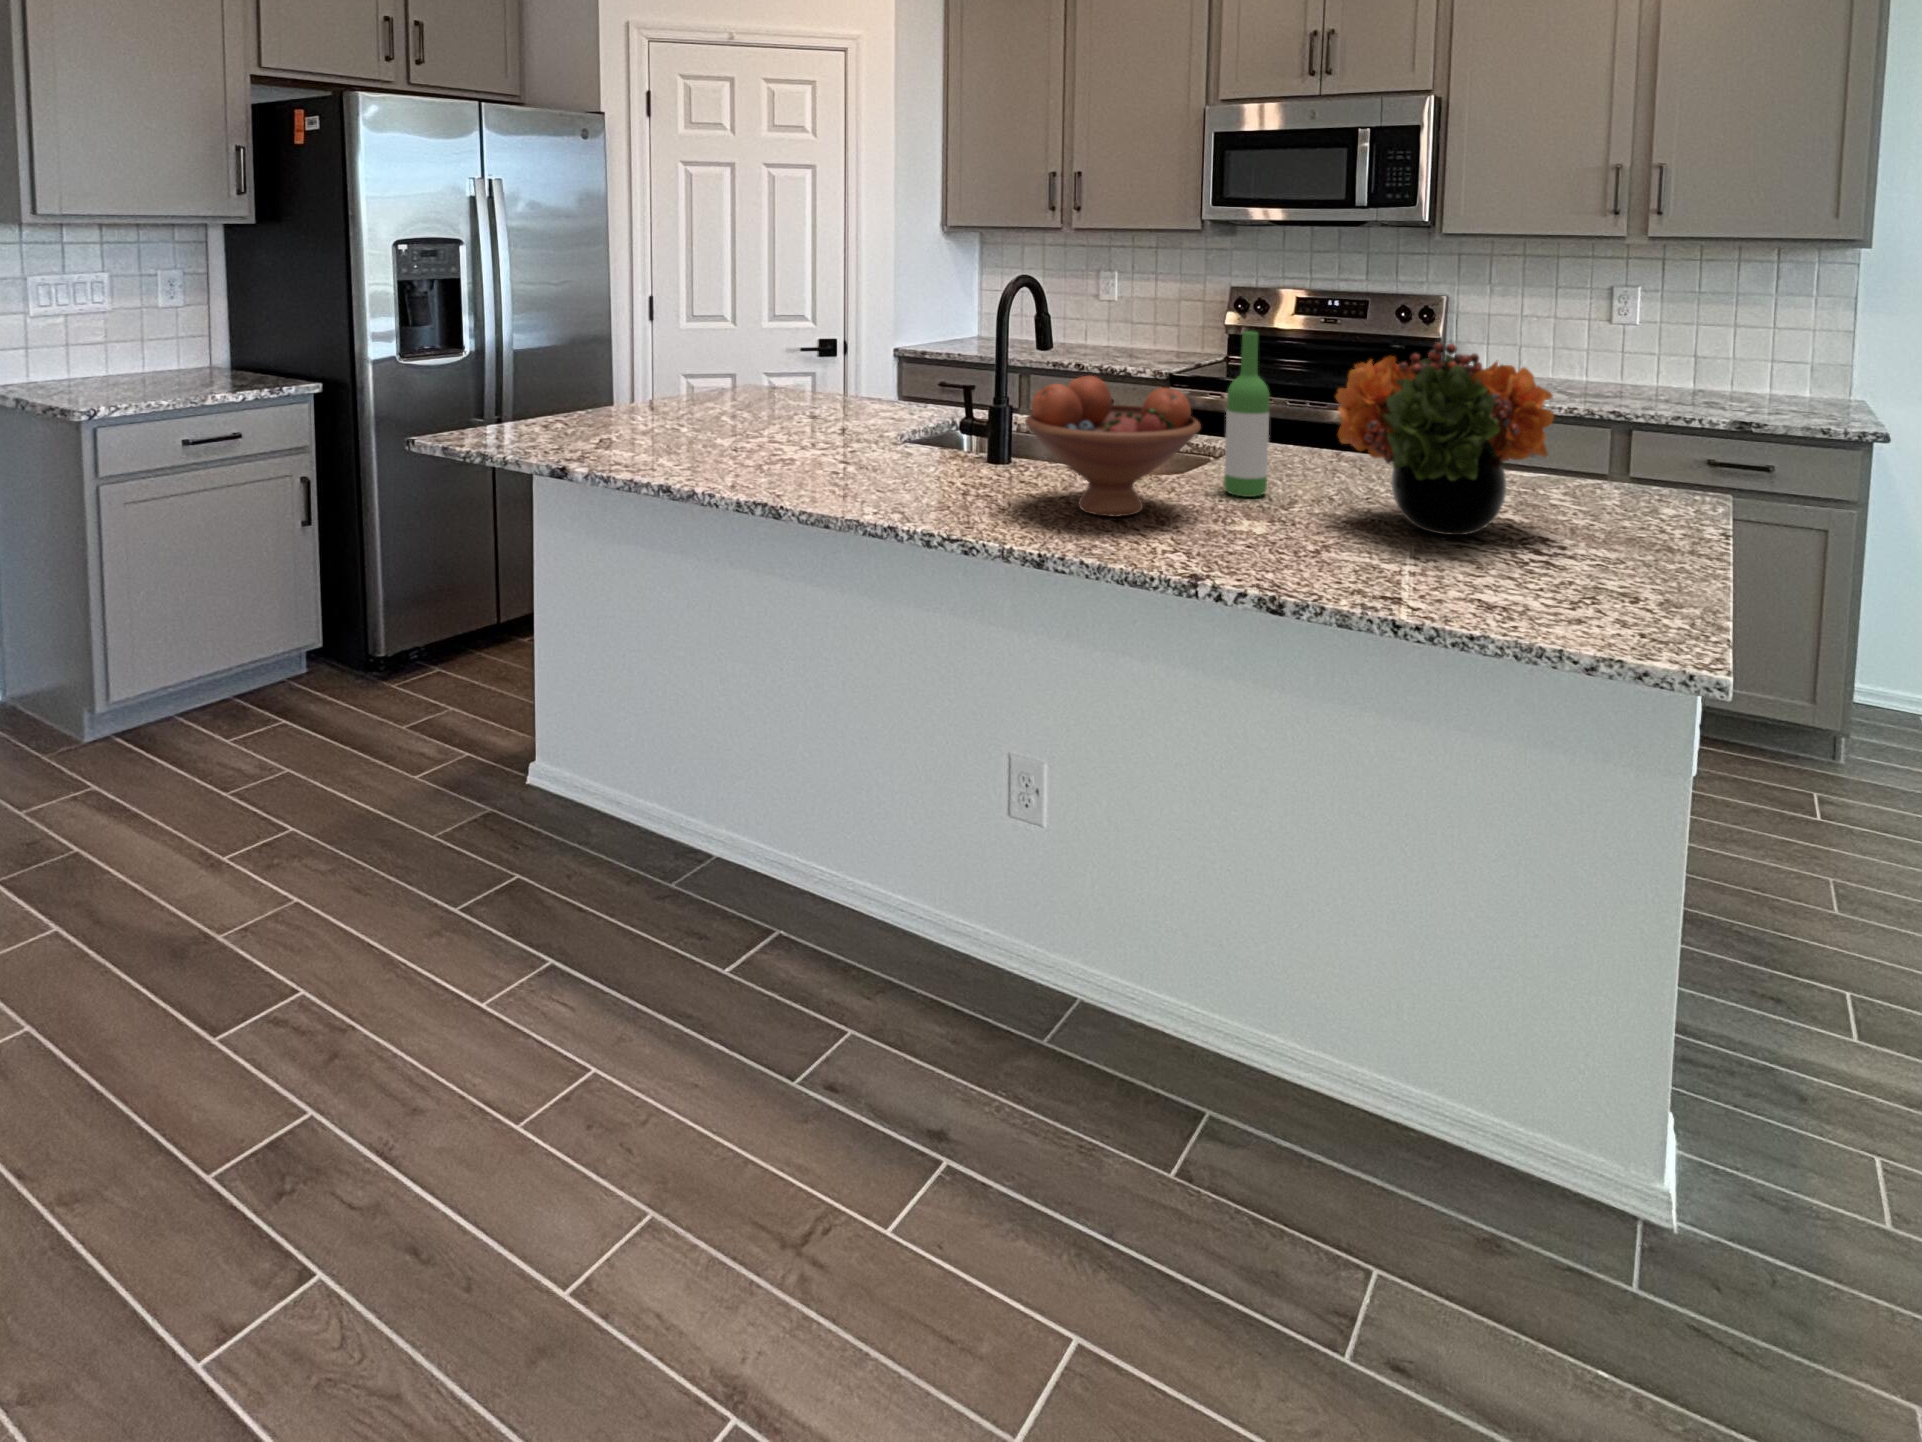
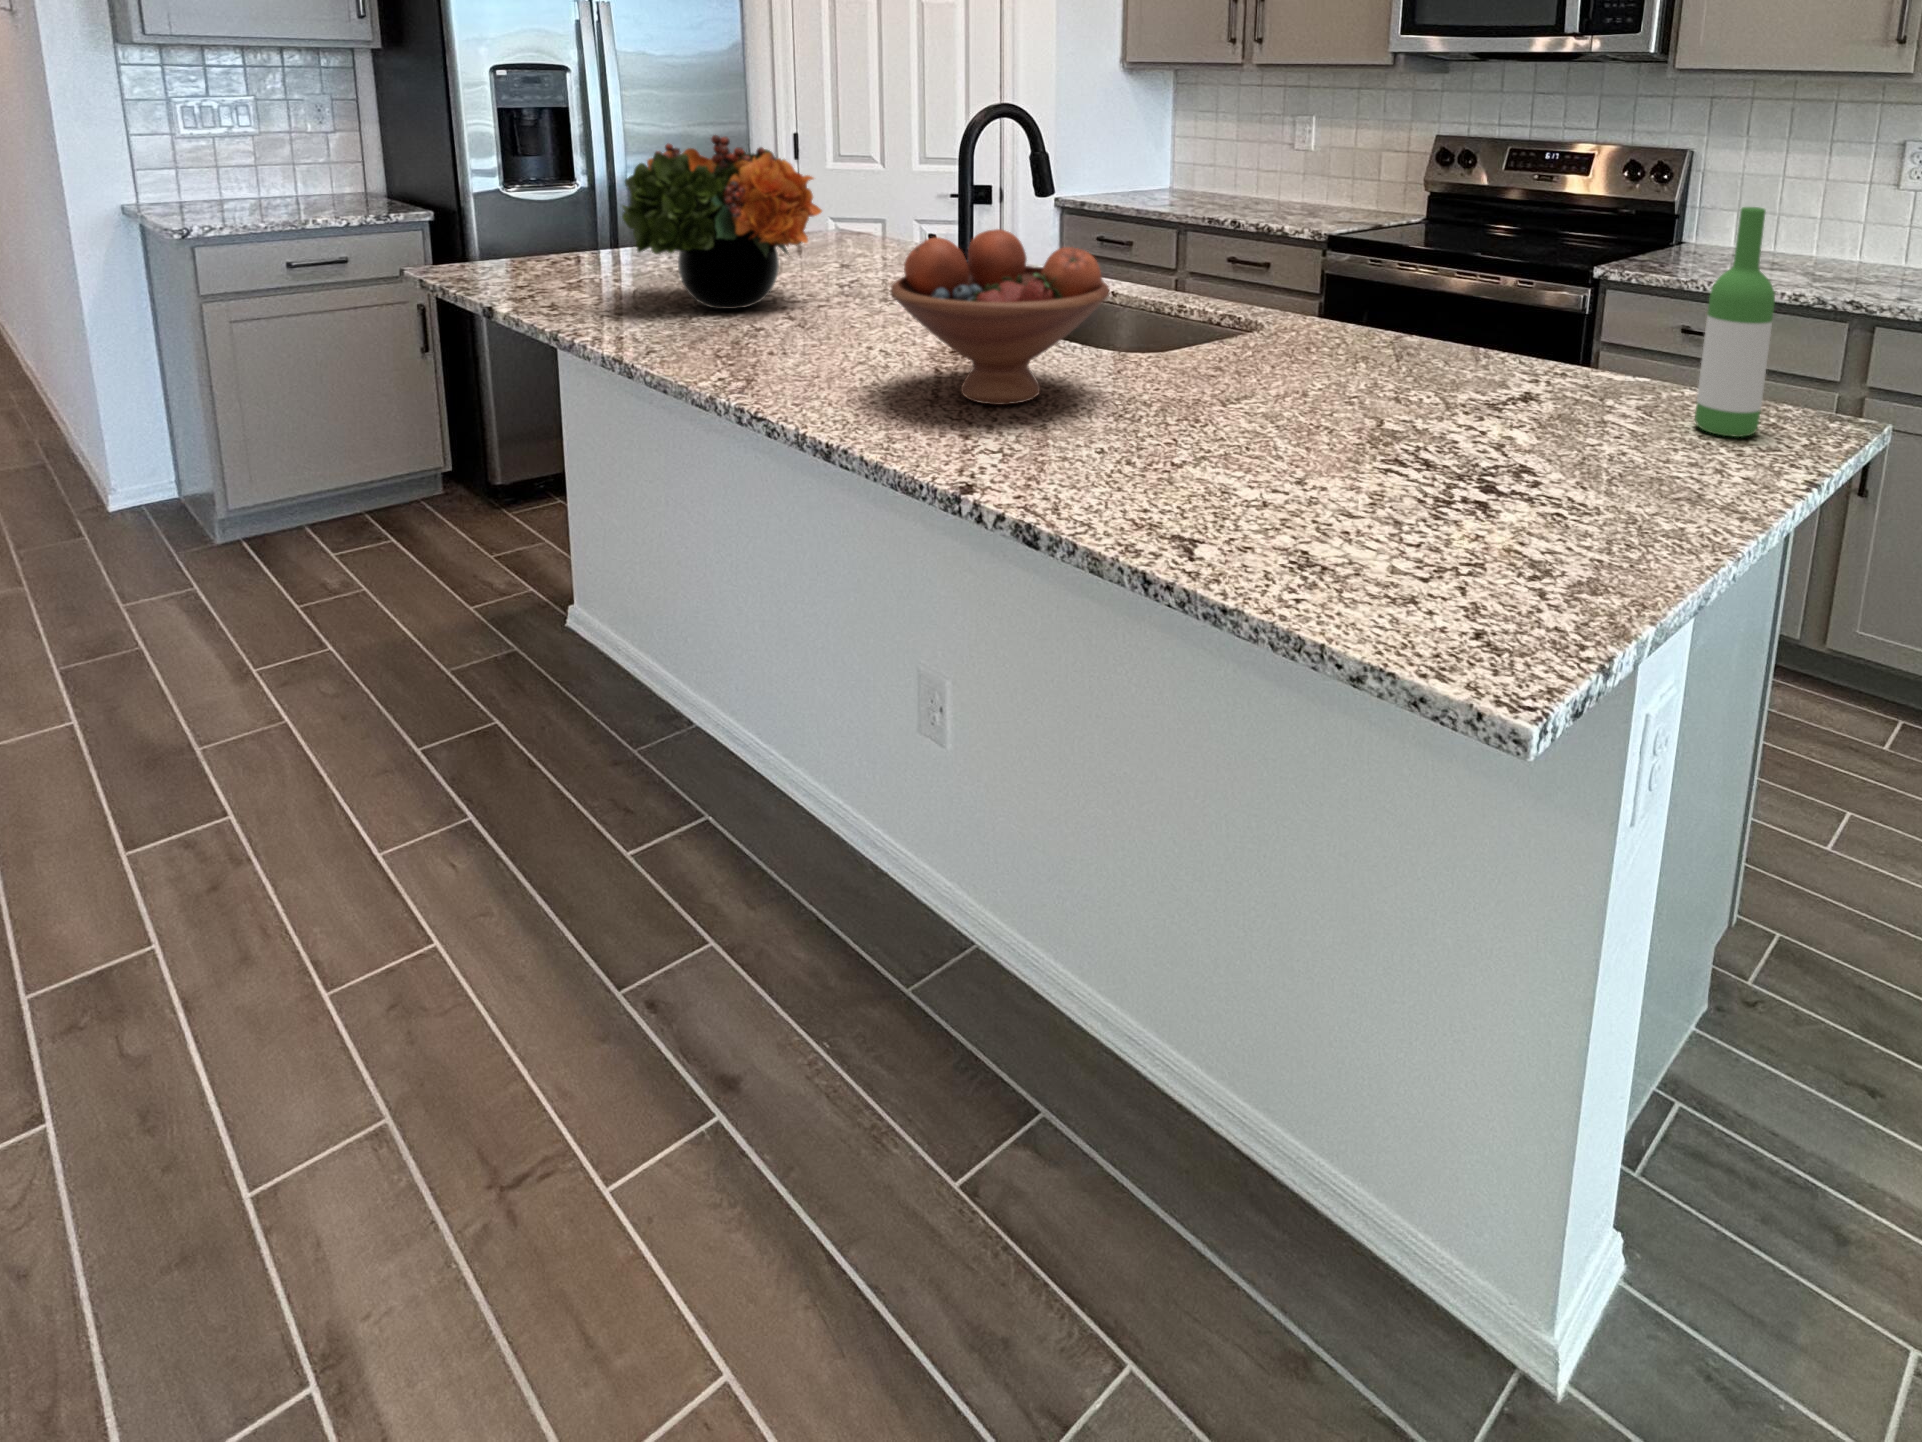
wine bottle: present [1224,331,1270,497] -> present [1695,207,1775,437]
flower arrangement: present [1336,342,1554,535] -> present [622,135,822,309]

